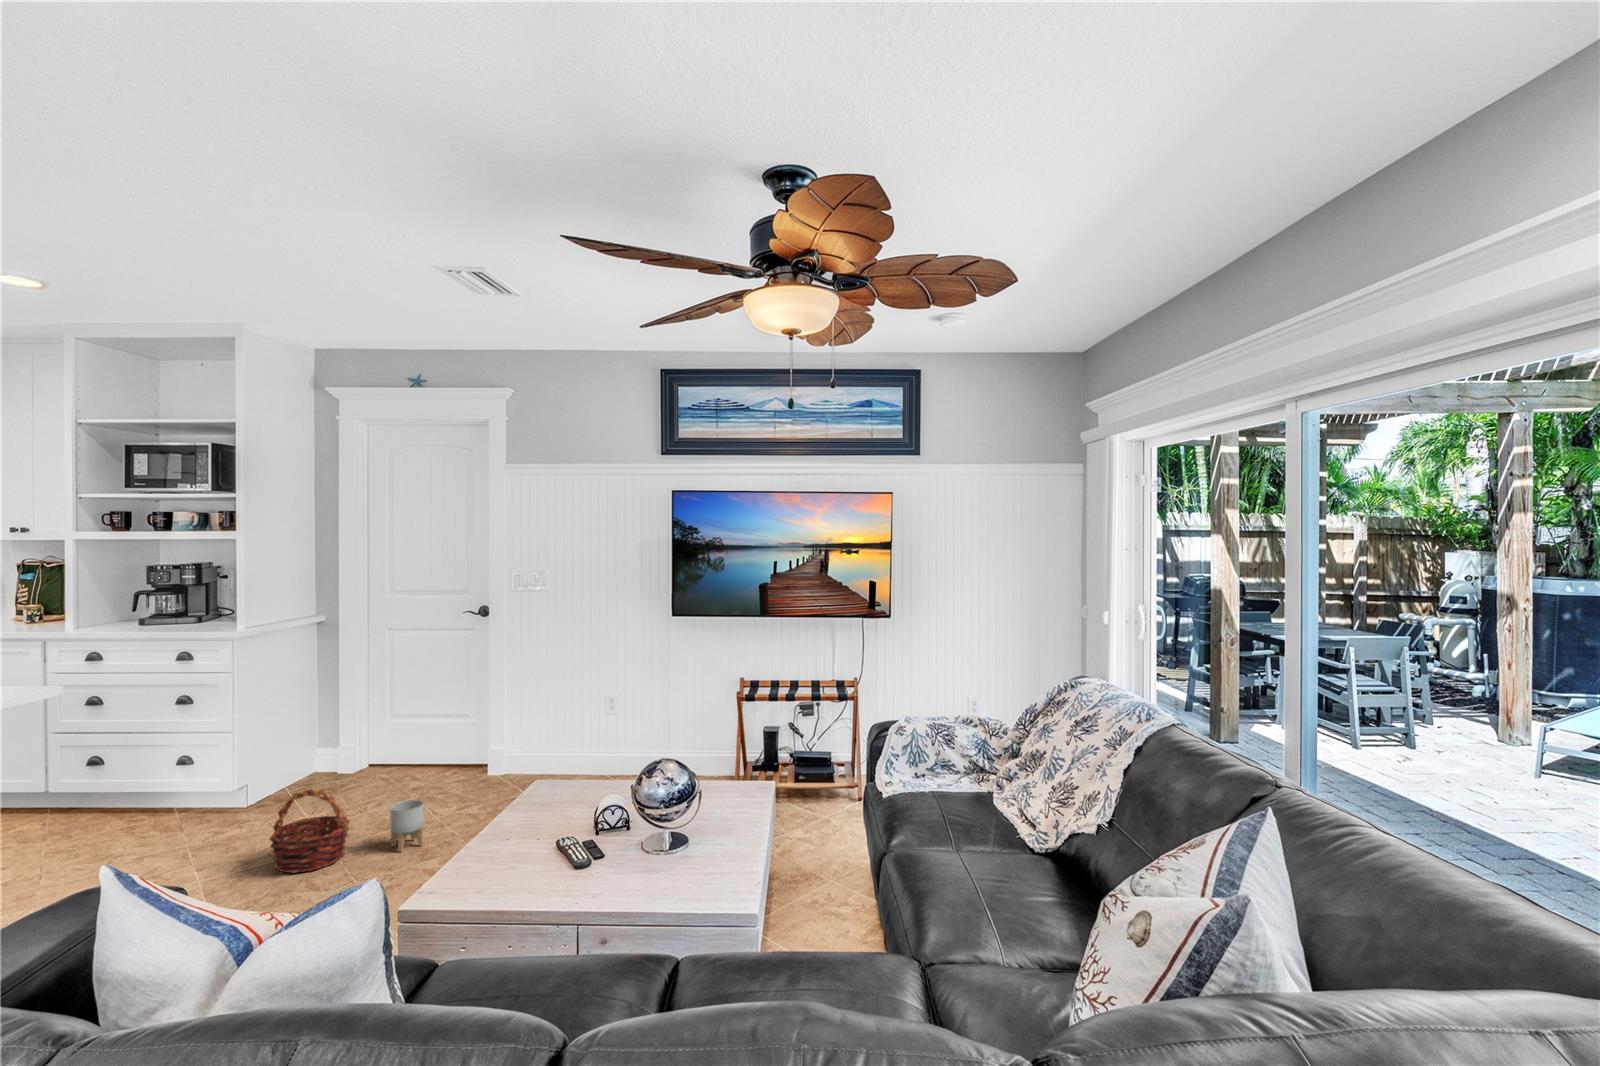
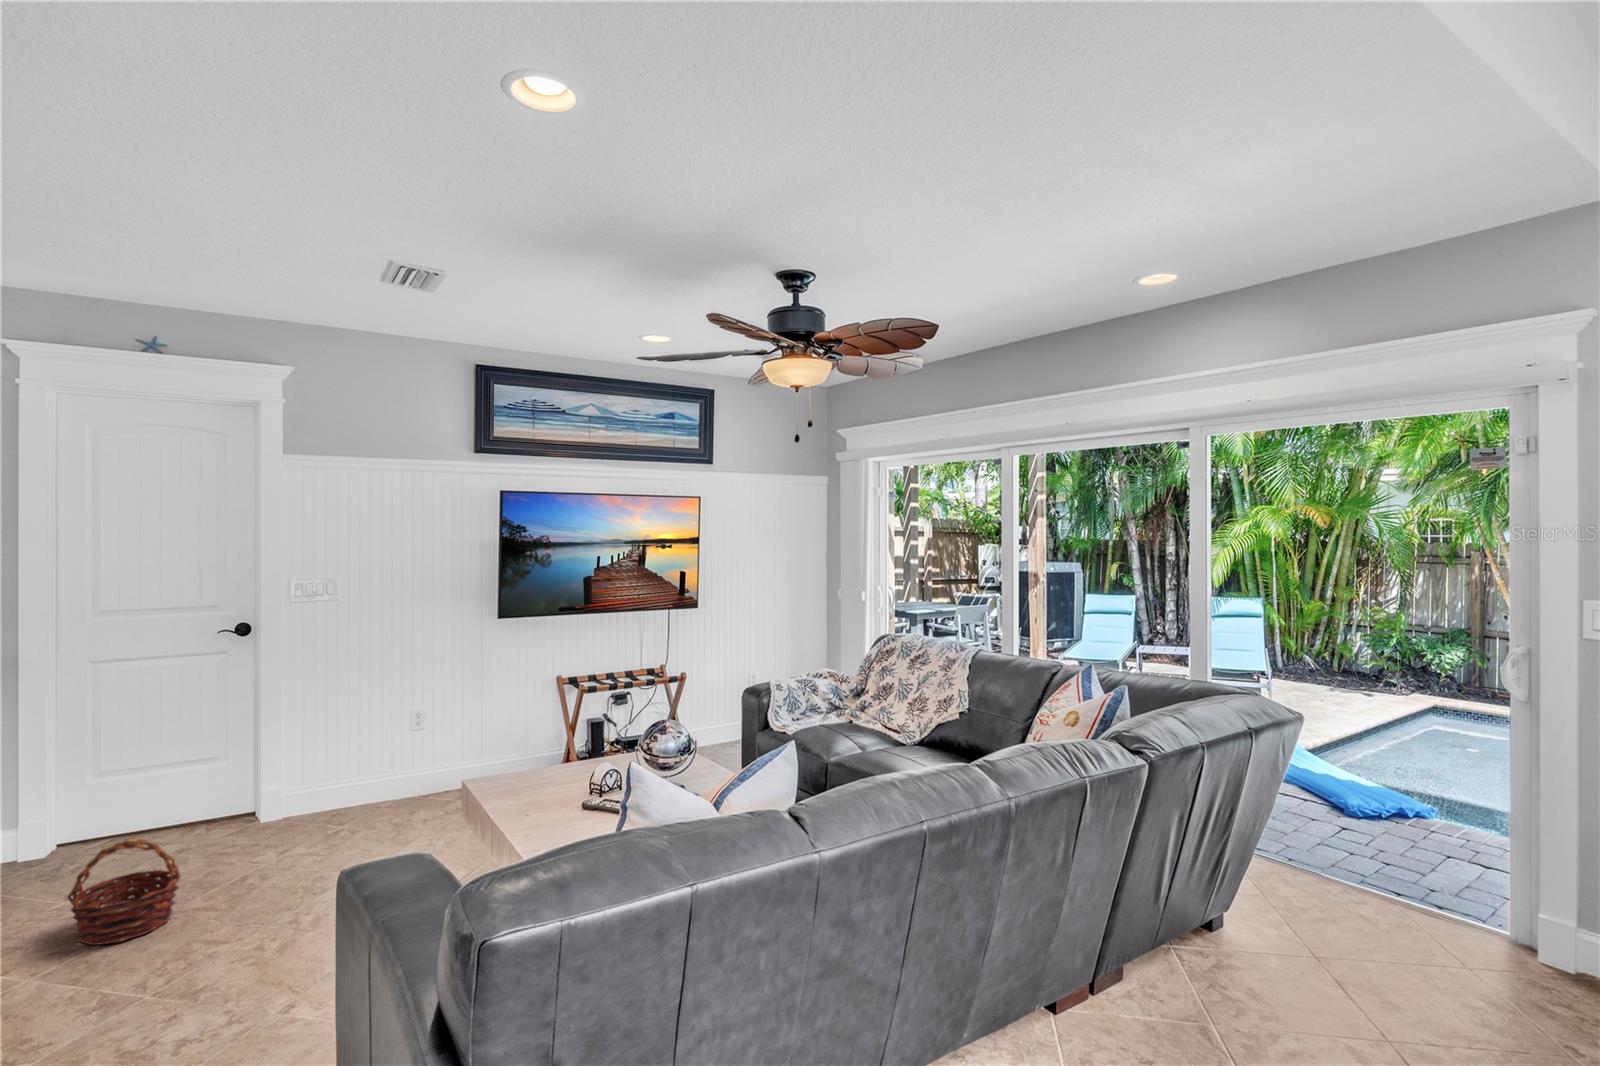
planter: present [390,800,424,852] -> none [227,833,269,894]

